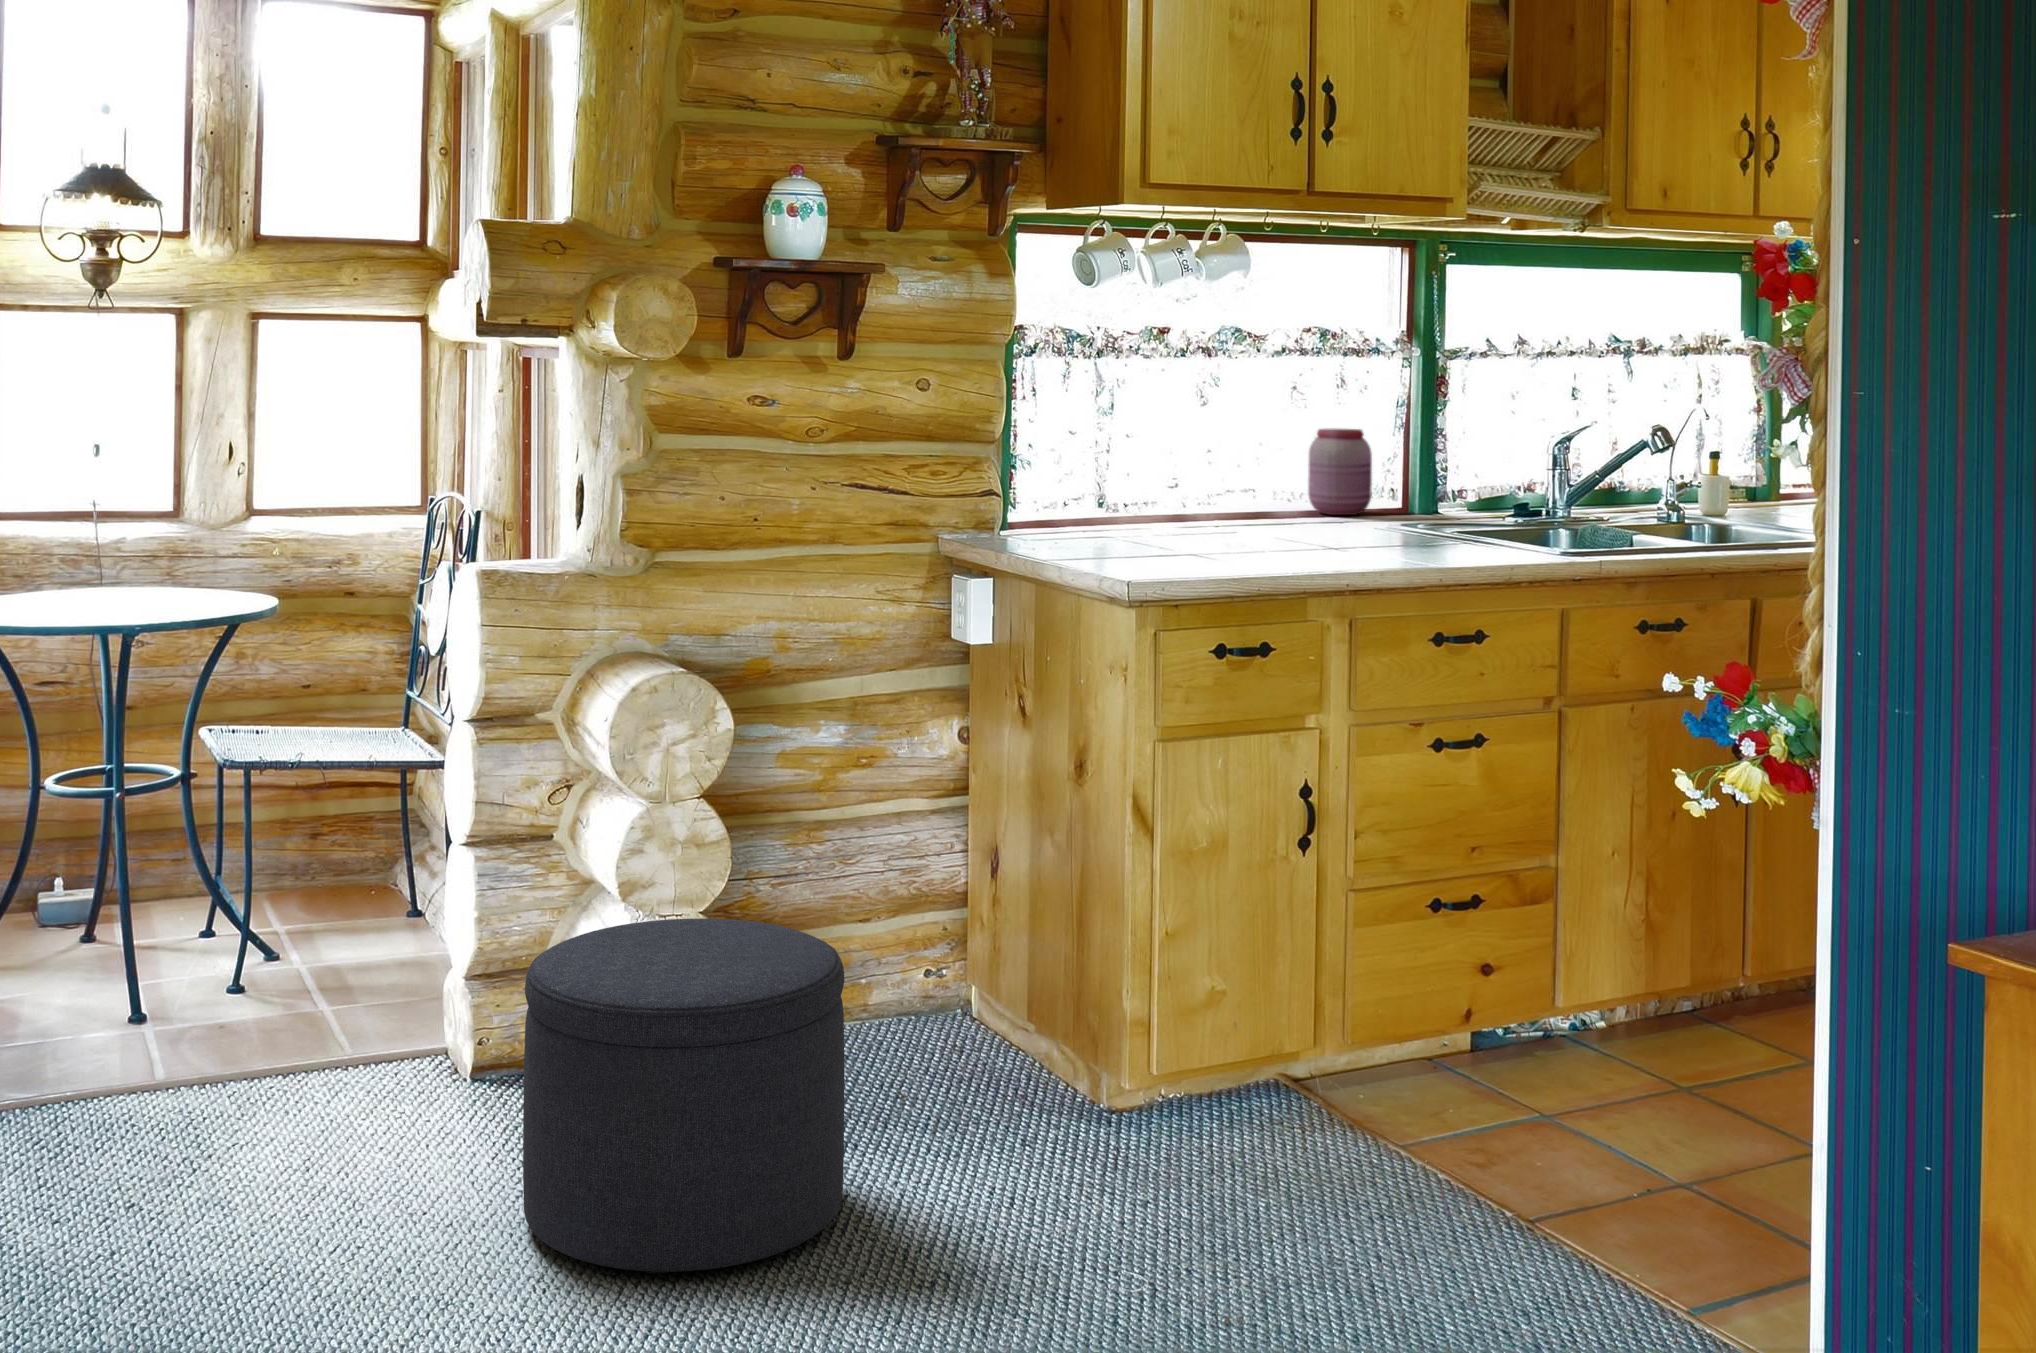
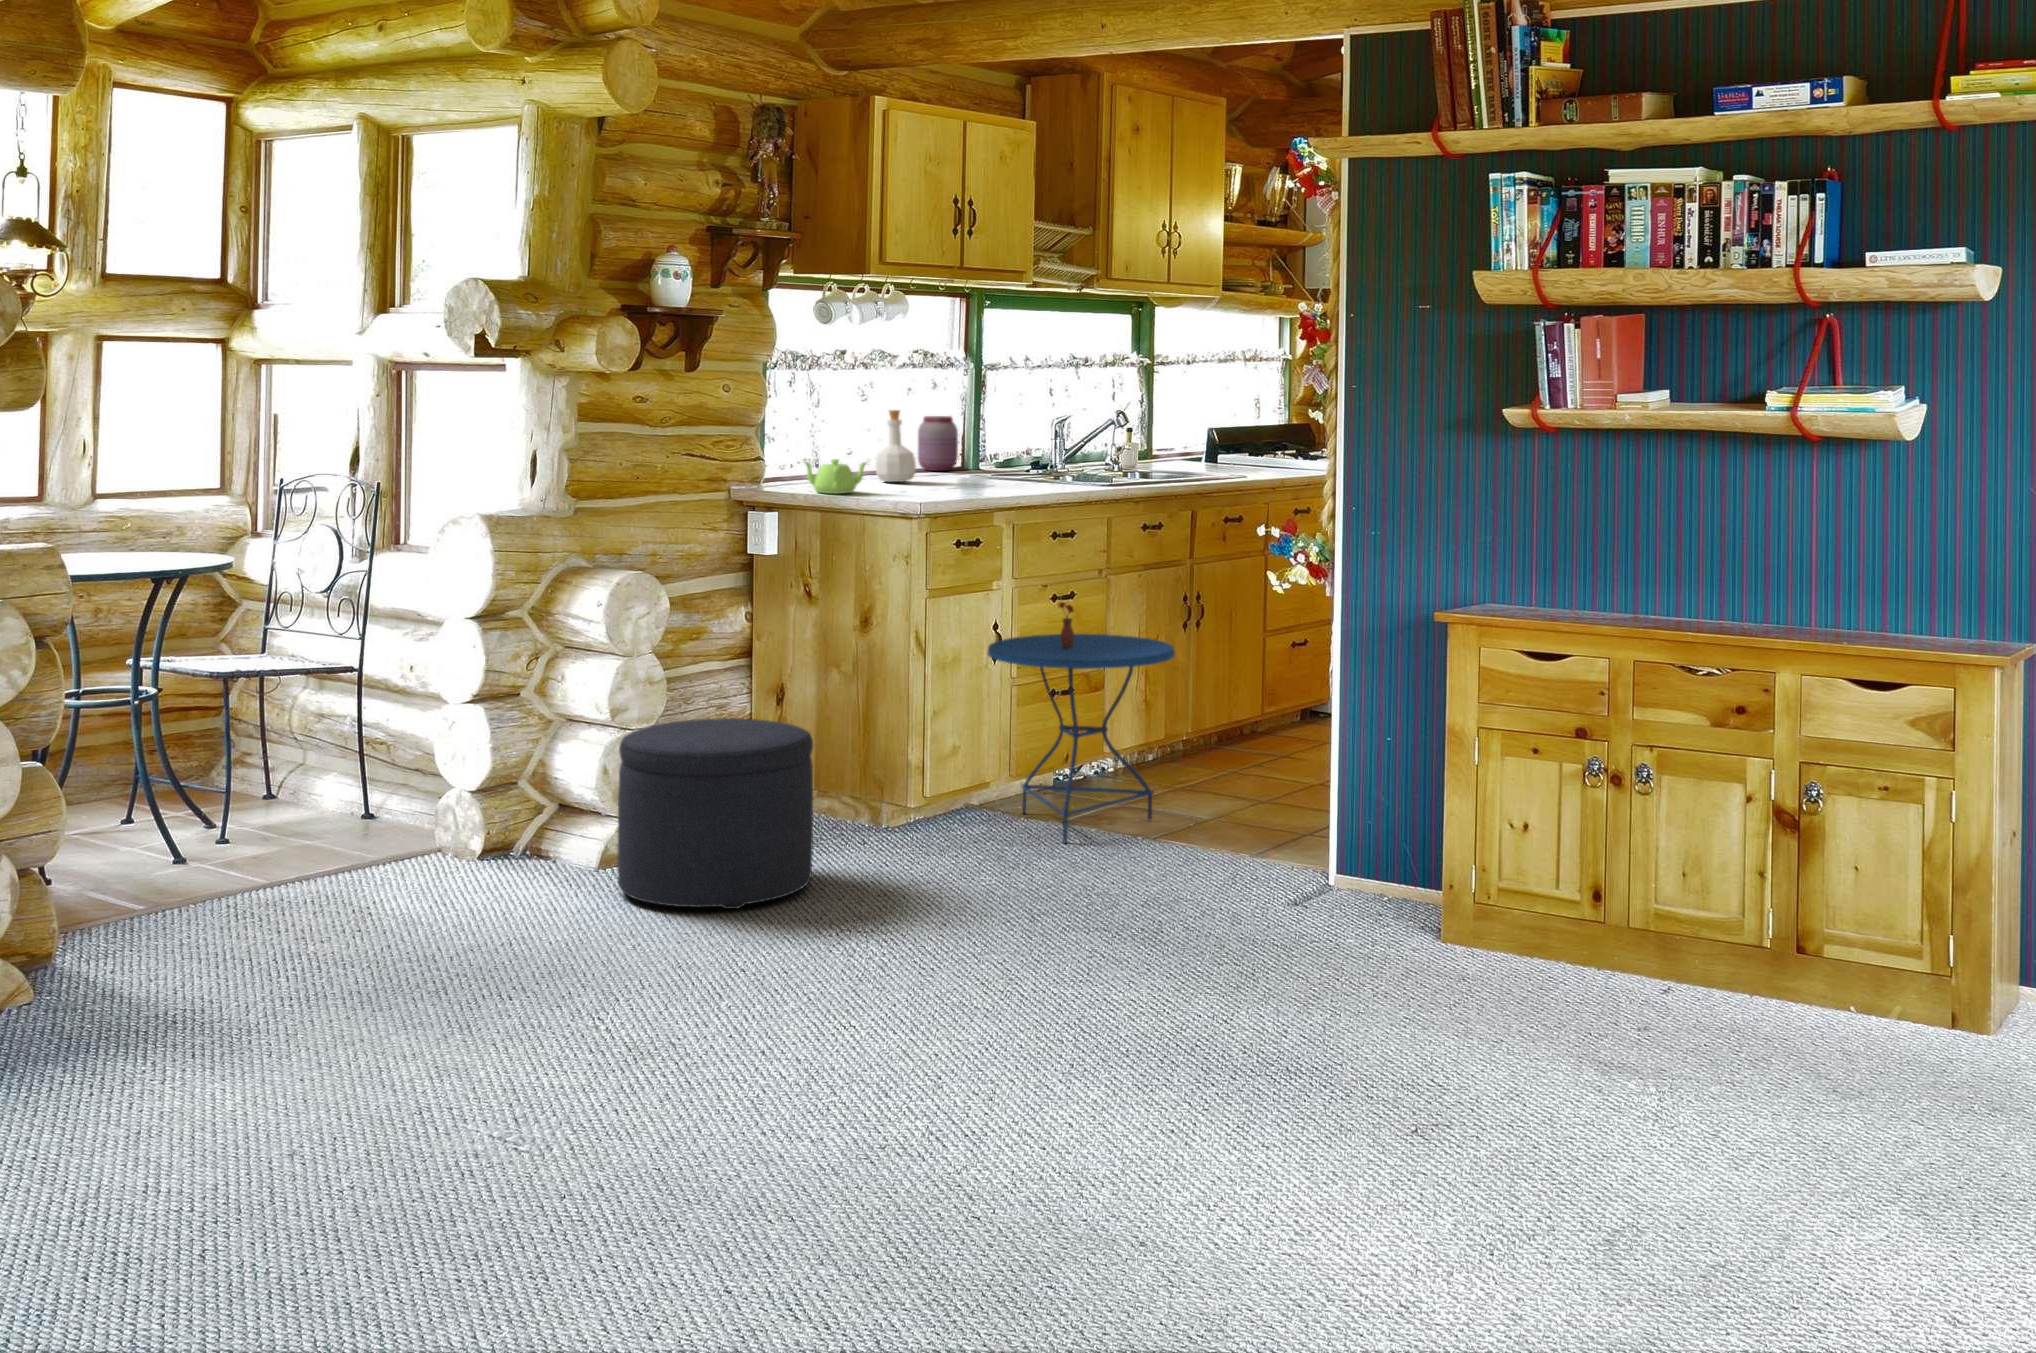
bottle: none [1187,420,1250,534] -> present [876,410,916,482]
teapot: none [1021,497,1125,553] -> present [805,459,867,494]
side table: none [1251,766,1594,1210] -> present [988,602,1175,843]

